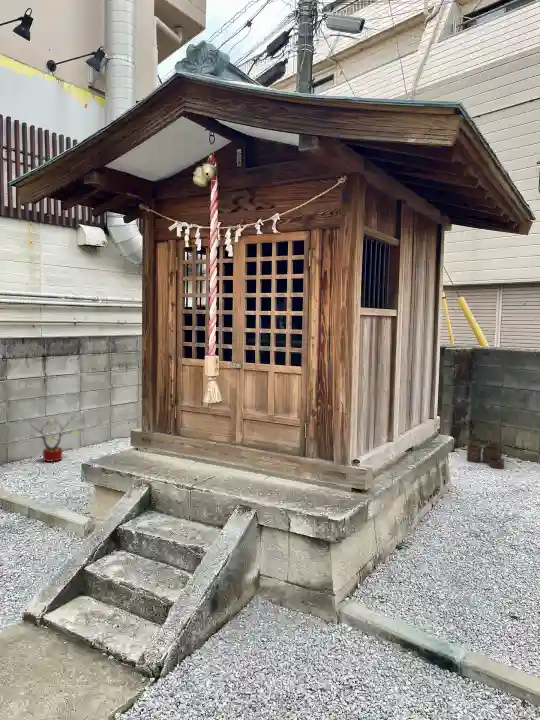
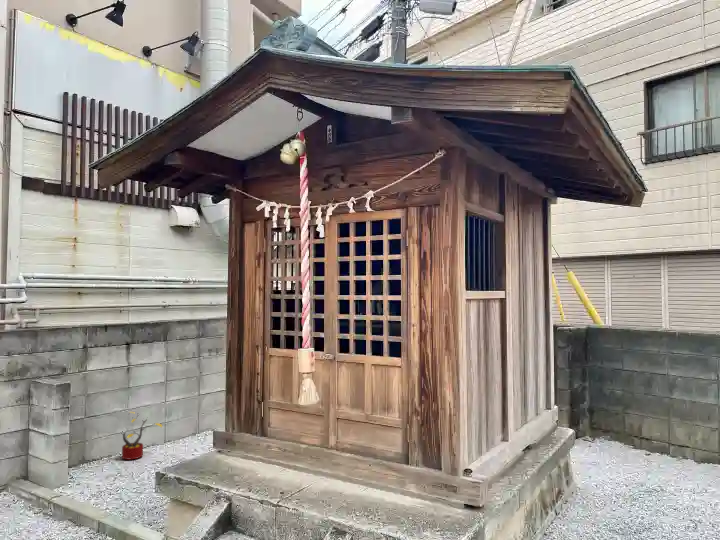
woven basket: present [467,444,504,469] -> none [590,430,634,462]

